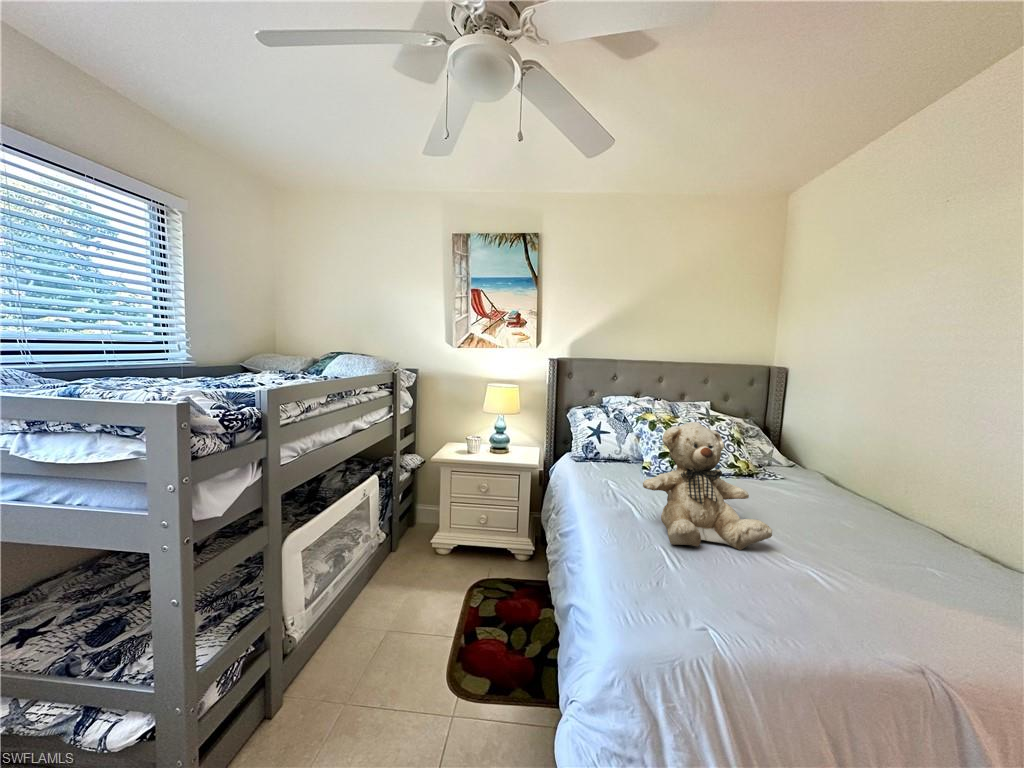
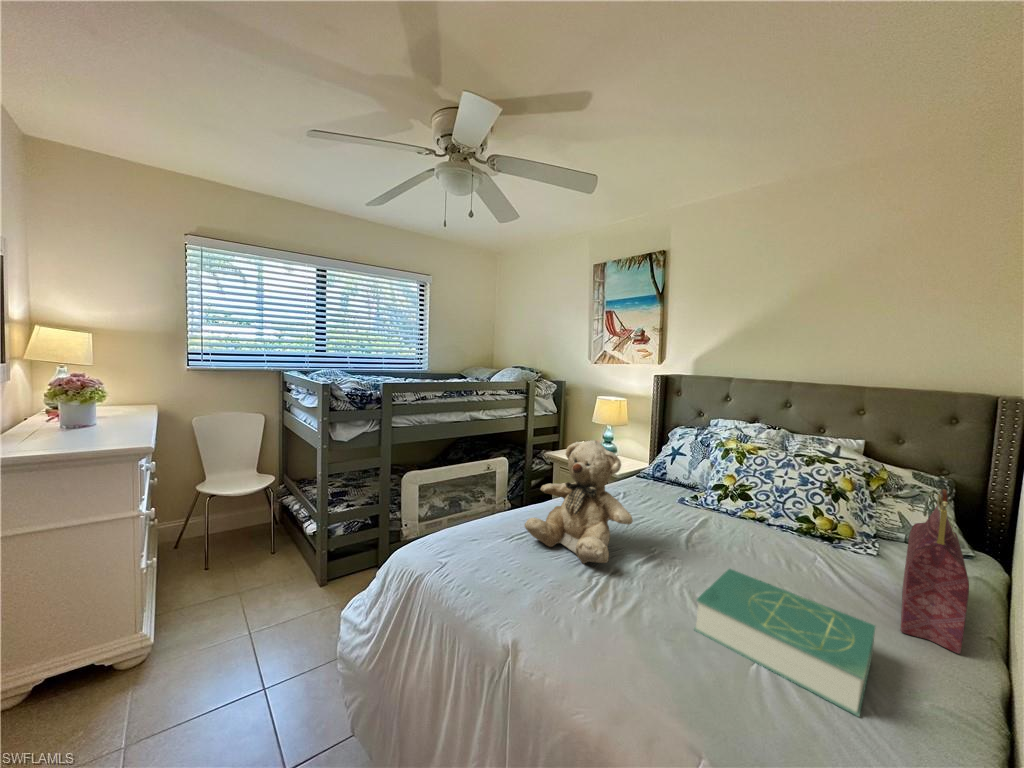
handbag: none [821,422,910,520] -> present [901,489,969,654]
book: none [820,510,991,572] -> present [694,569,875,717]

